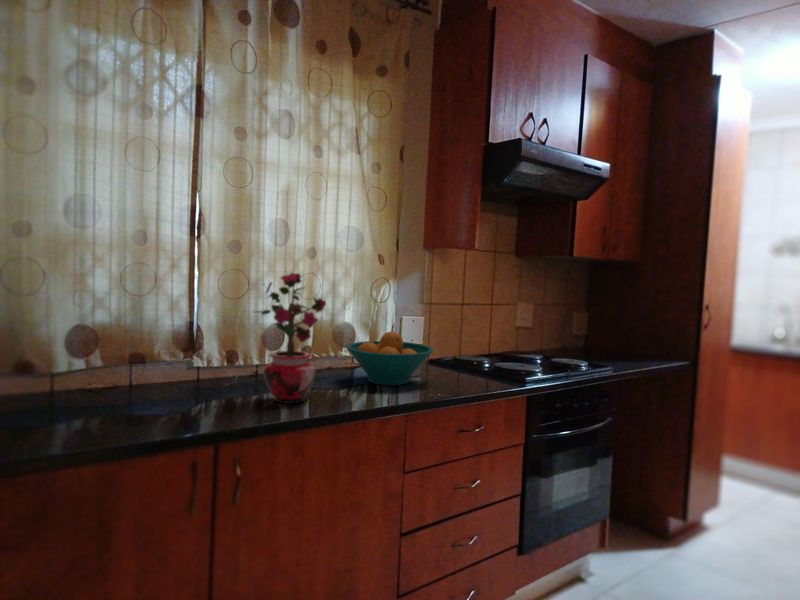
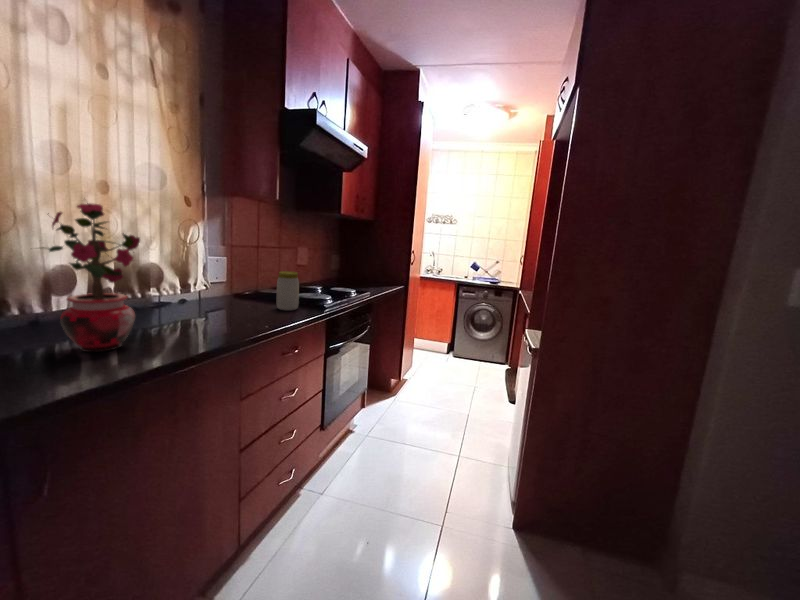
fruit bowl: present [347,332,433,385] -> none [159,270,252,320]
jar: none [465,335,493,383] -> present [277,271,299,310]

